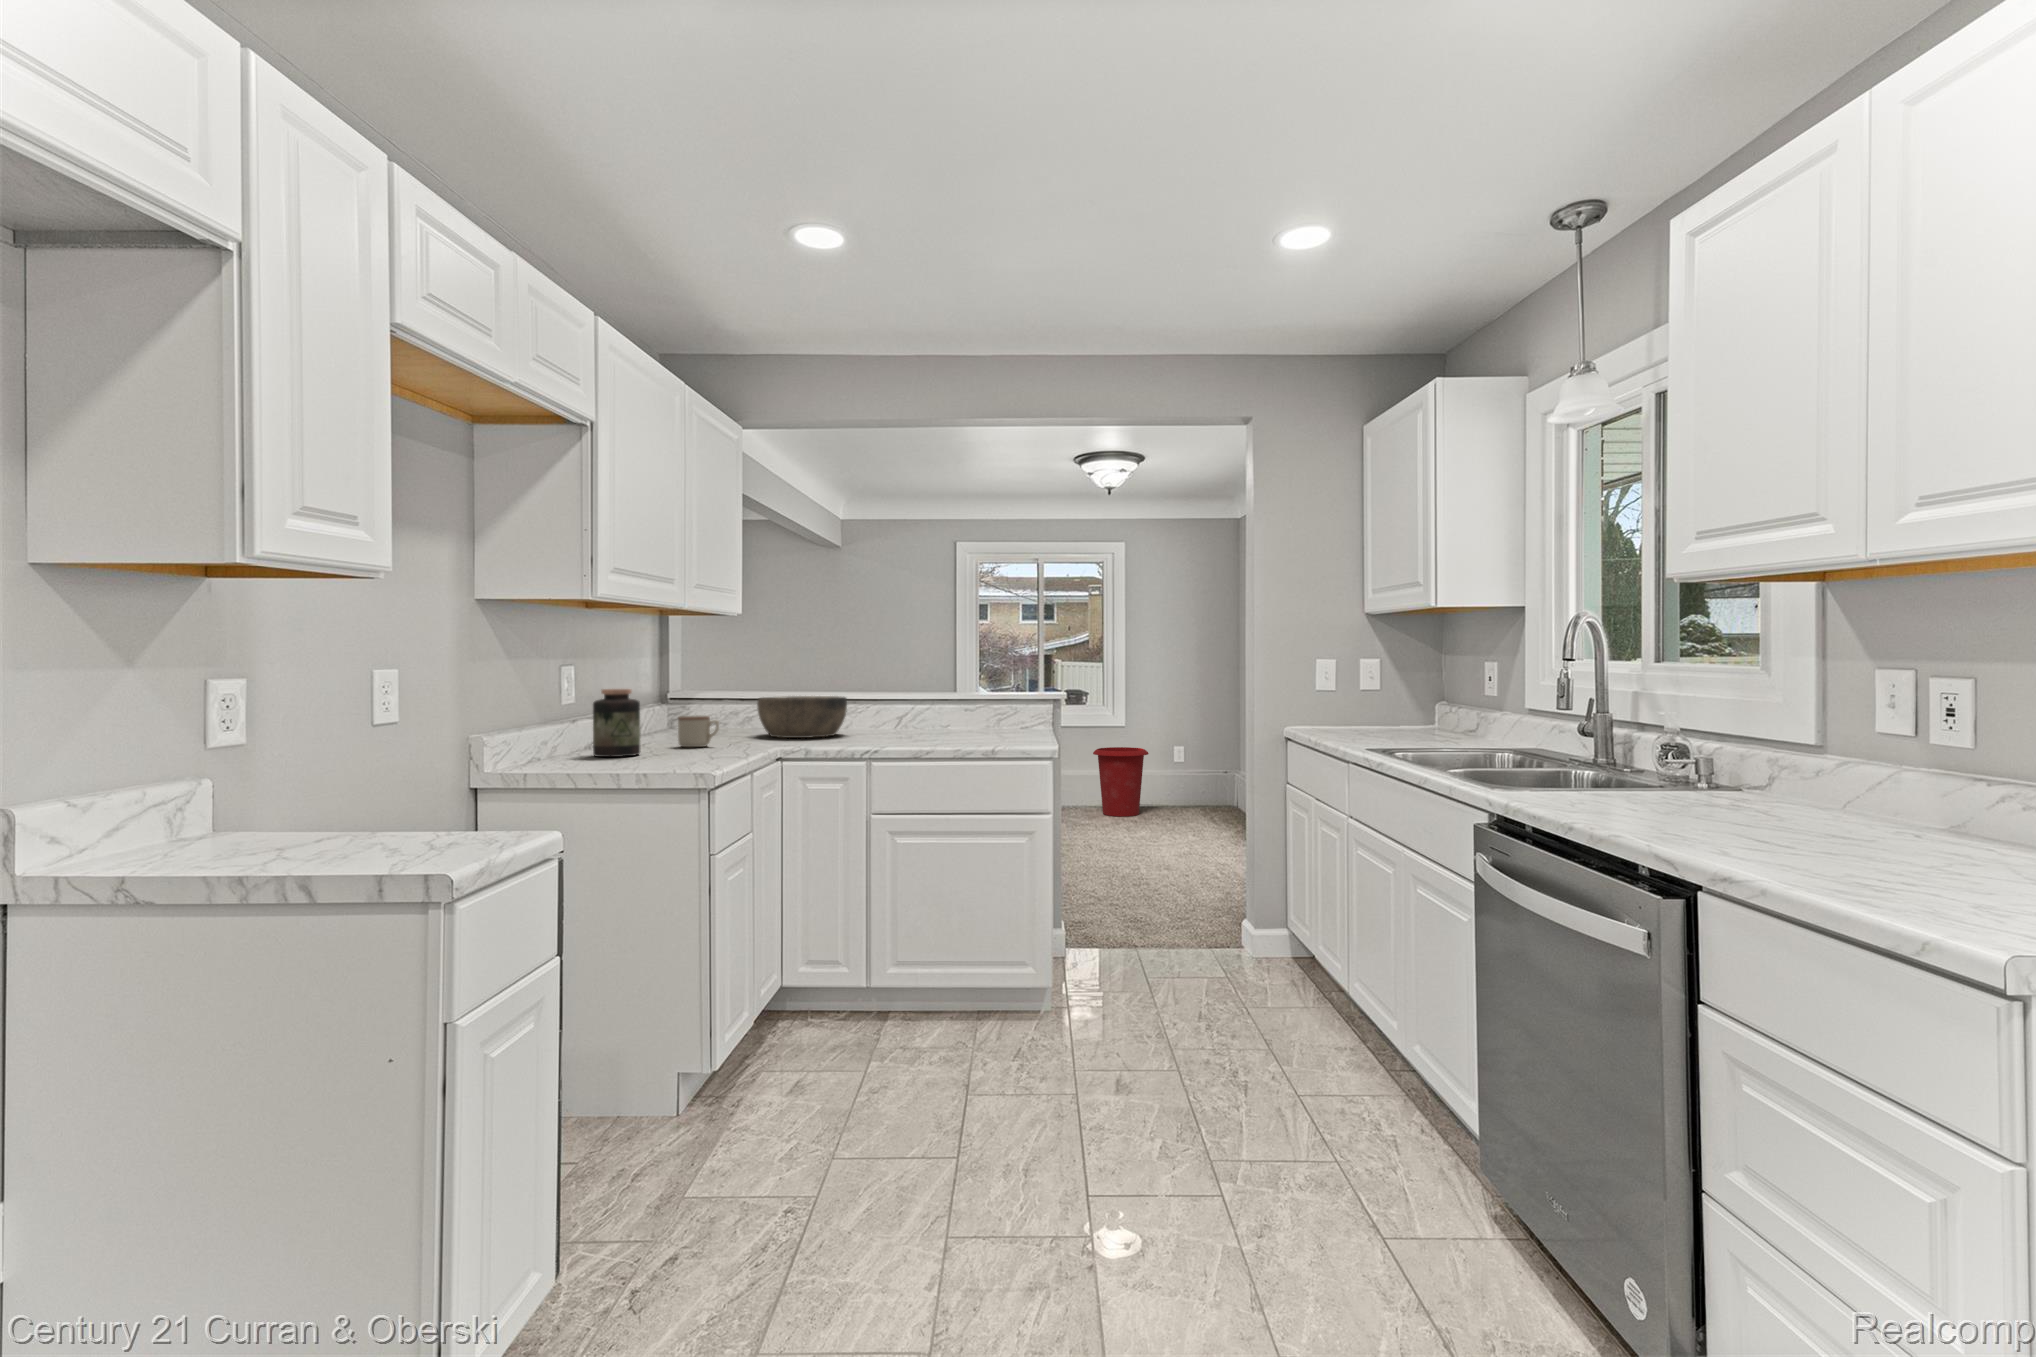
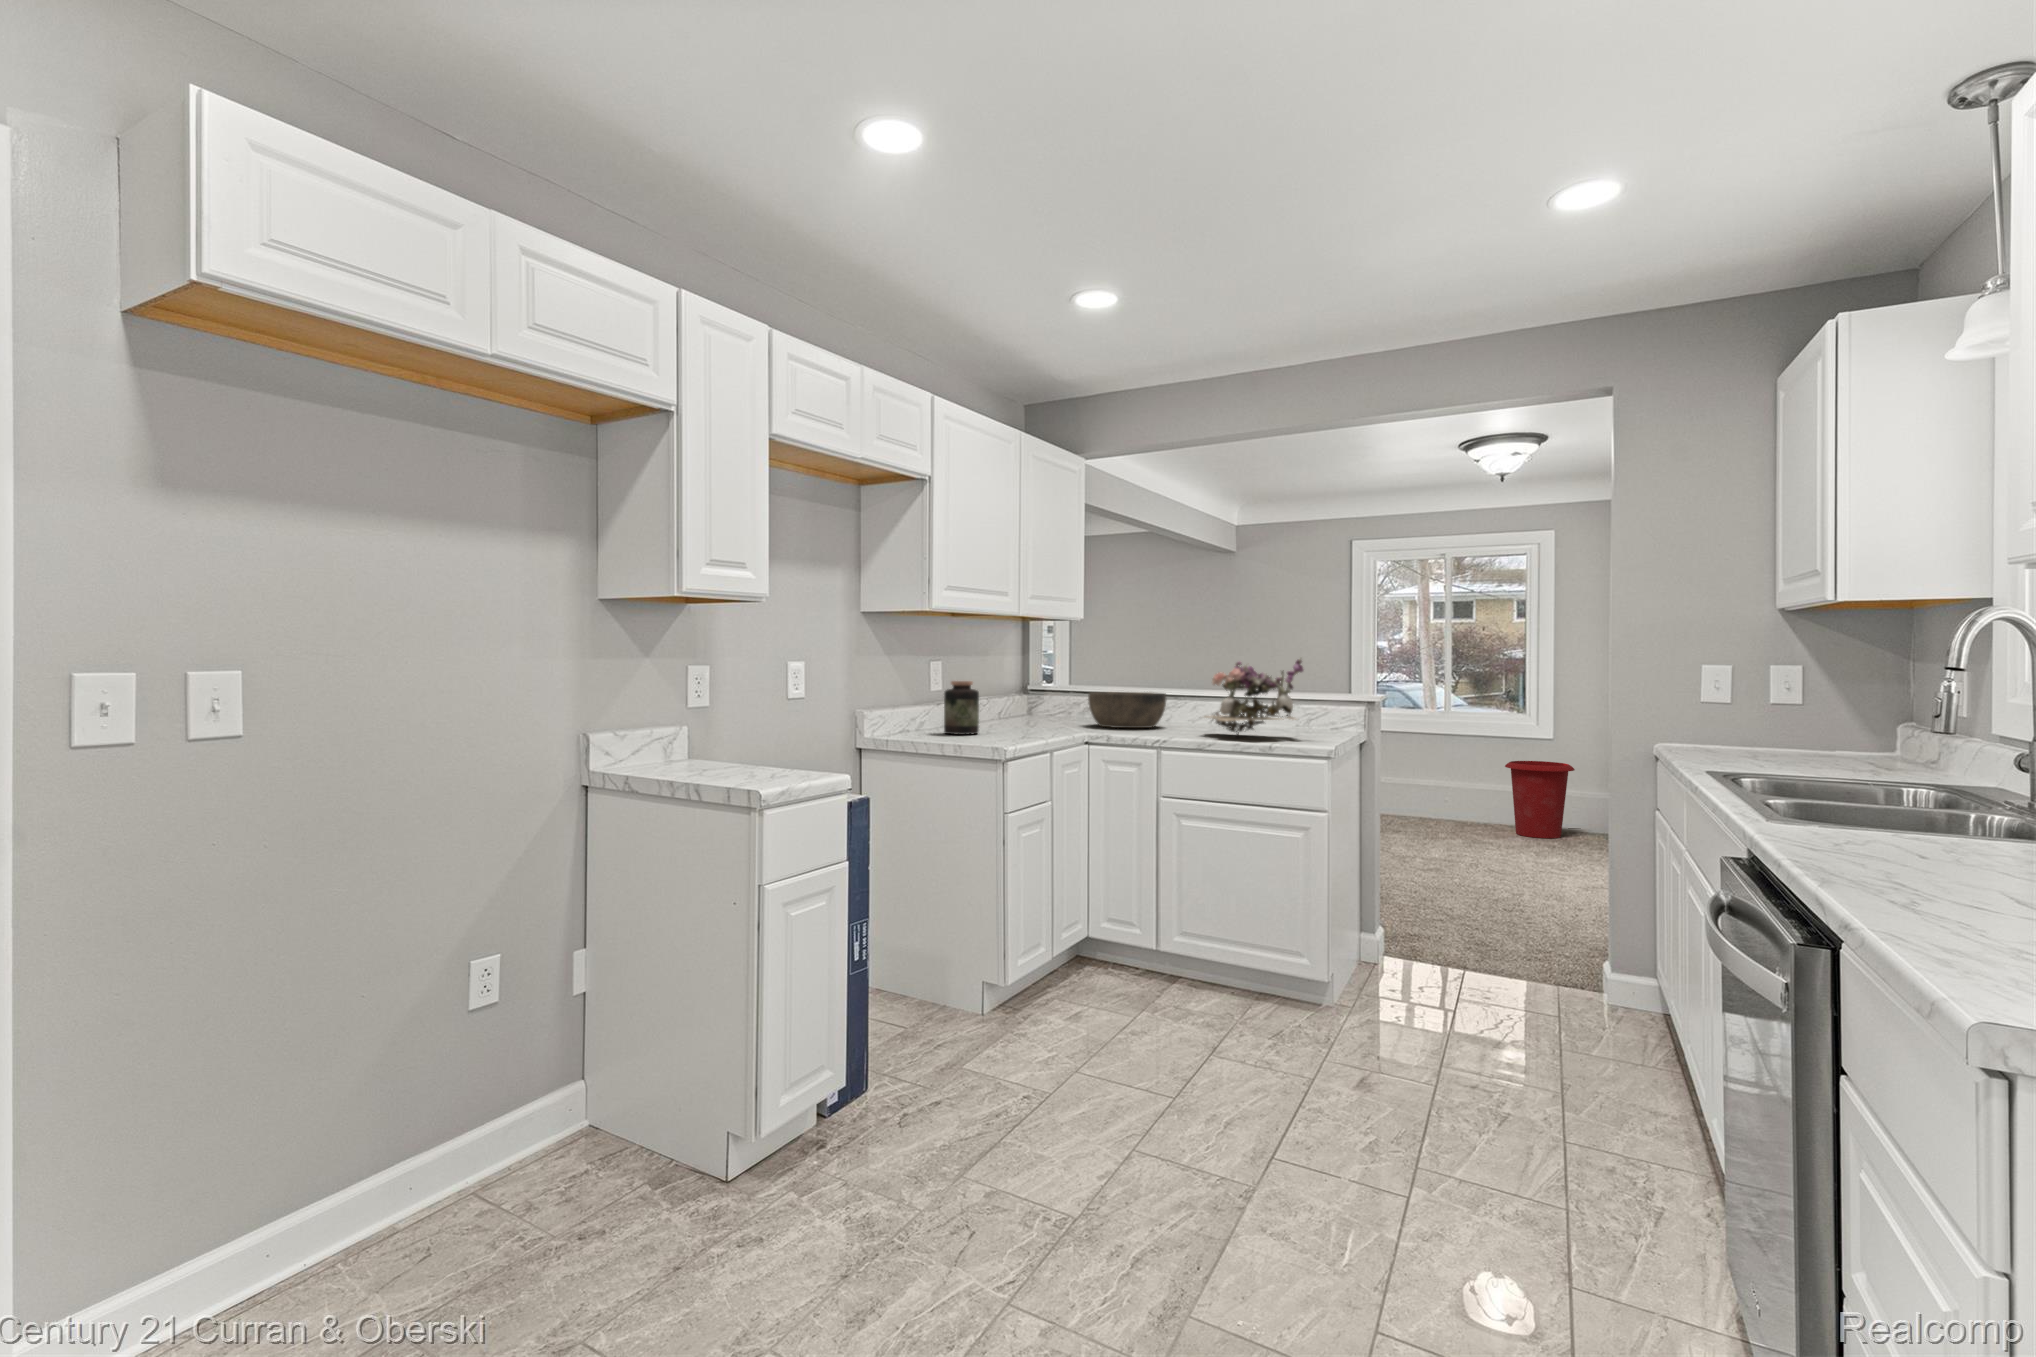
flower arrangement: none [898,655,1005,741] -> present [1205,659,1303,735]
mug: present [678,716,719,747] -> none [1014,705,1045,731]

